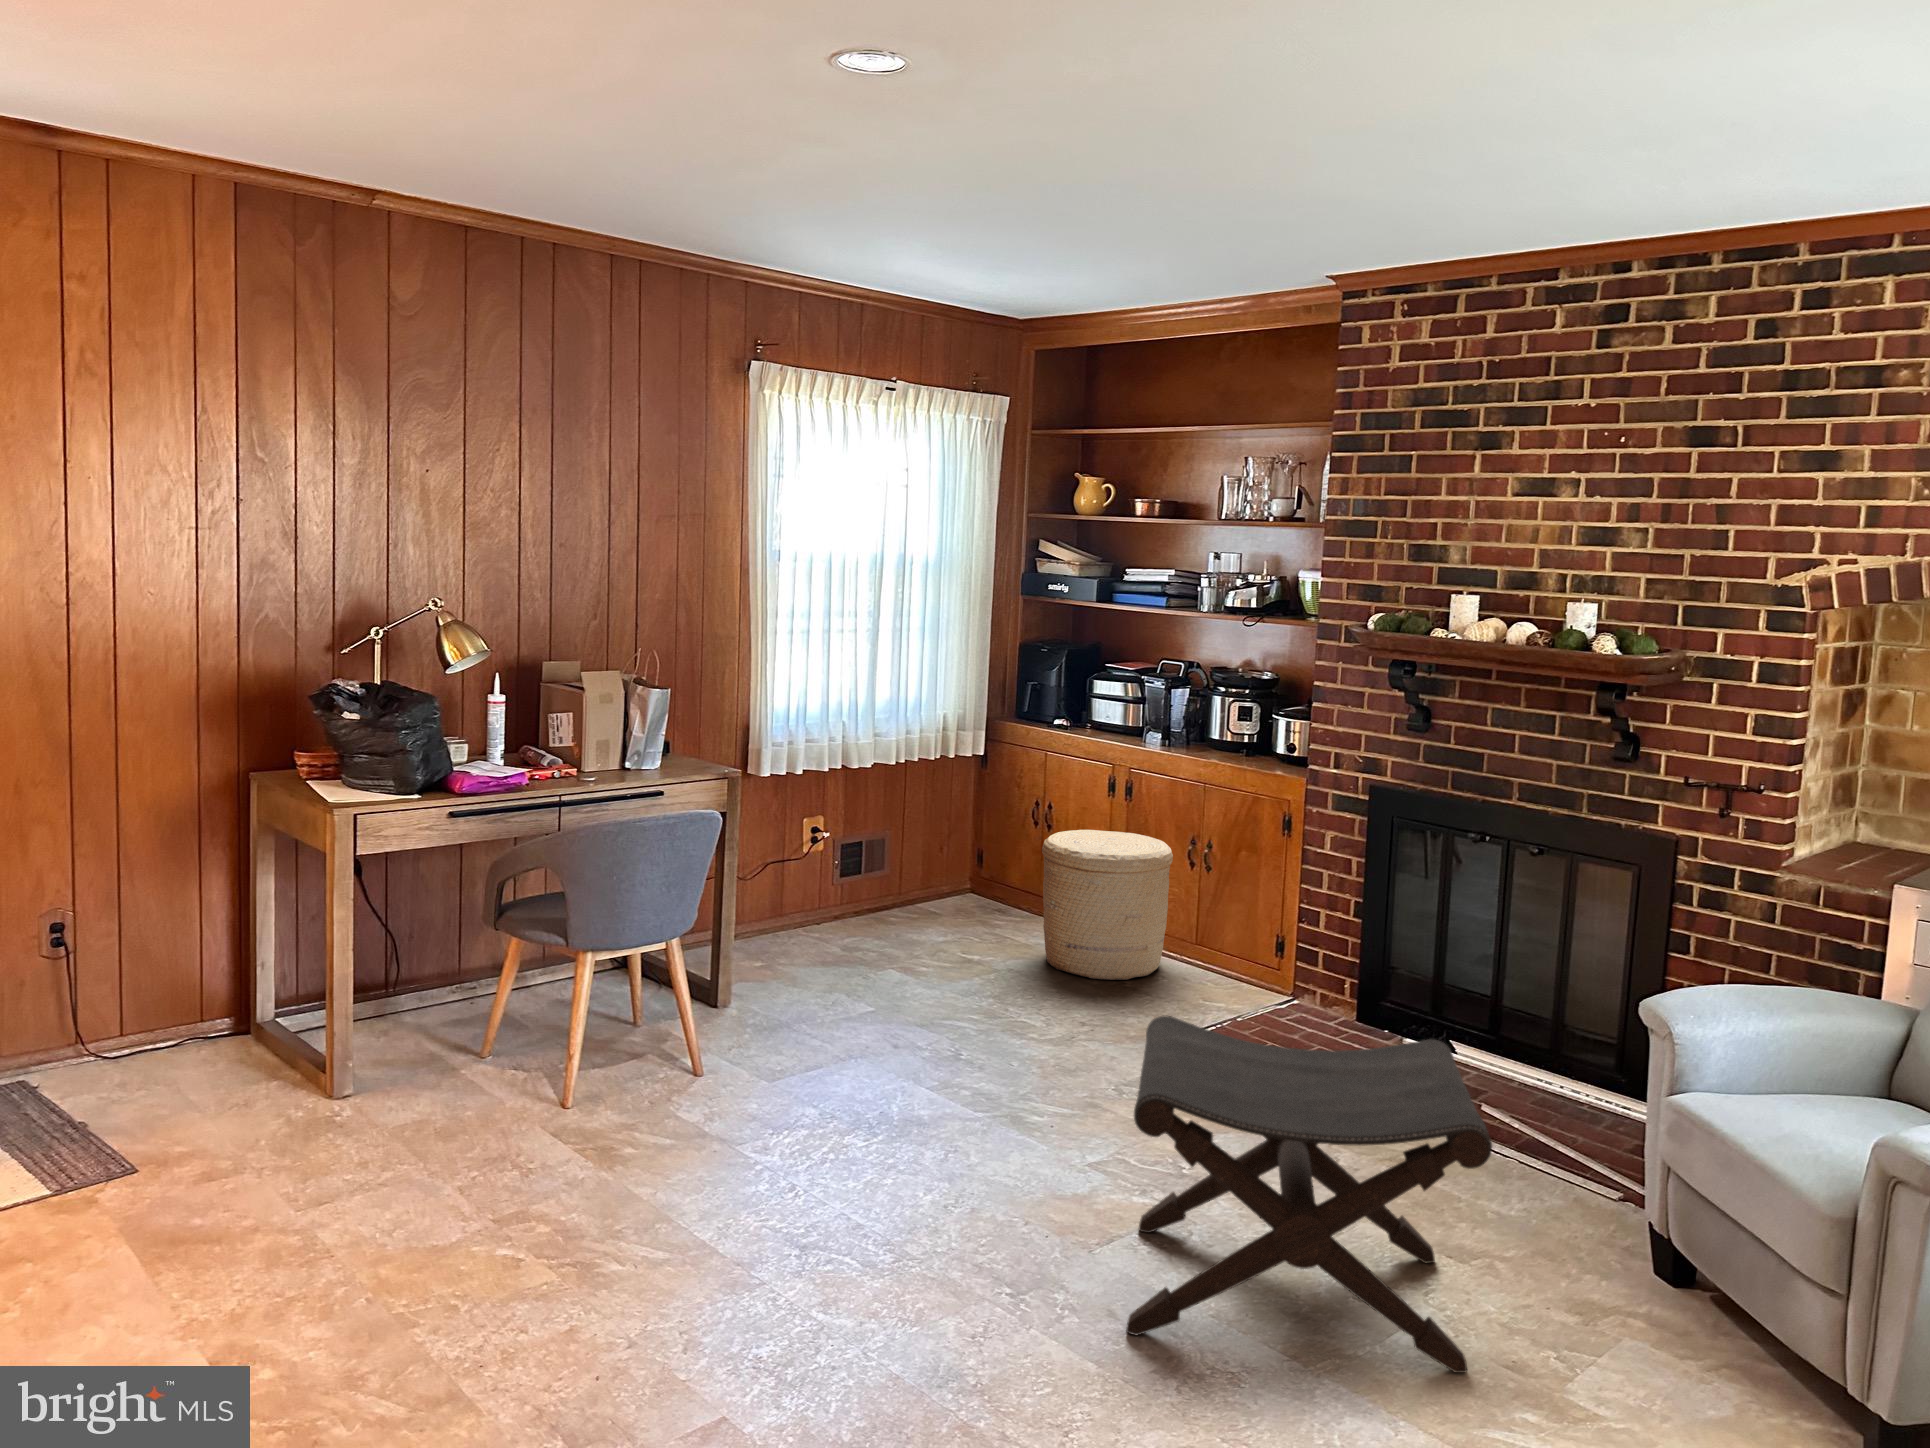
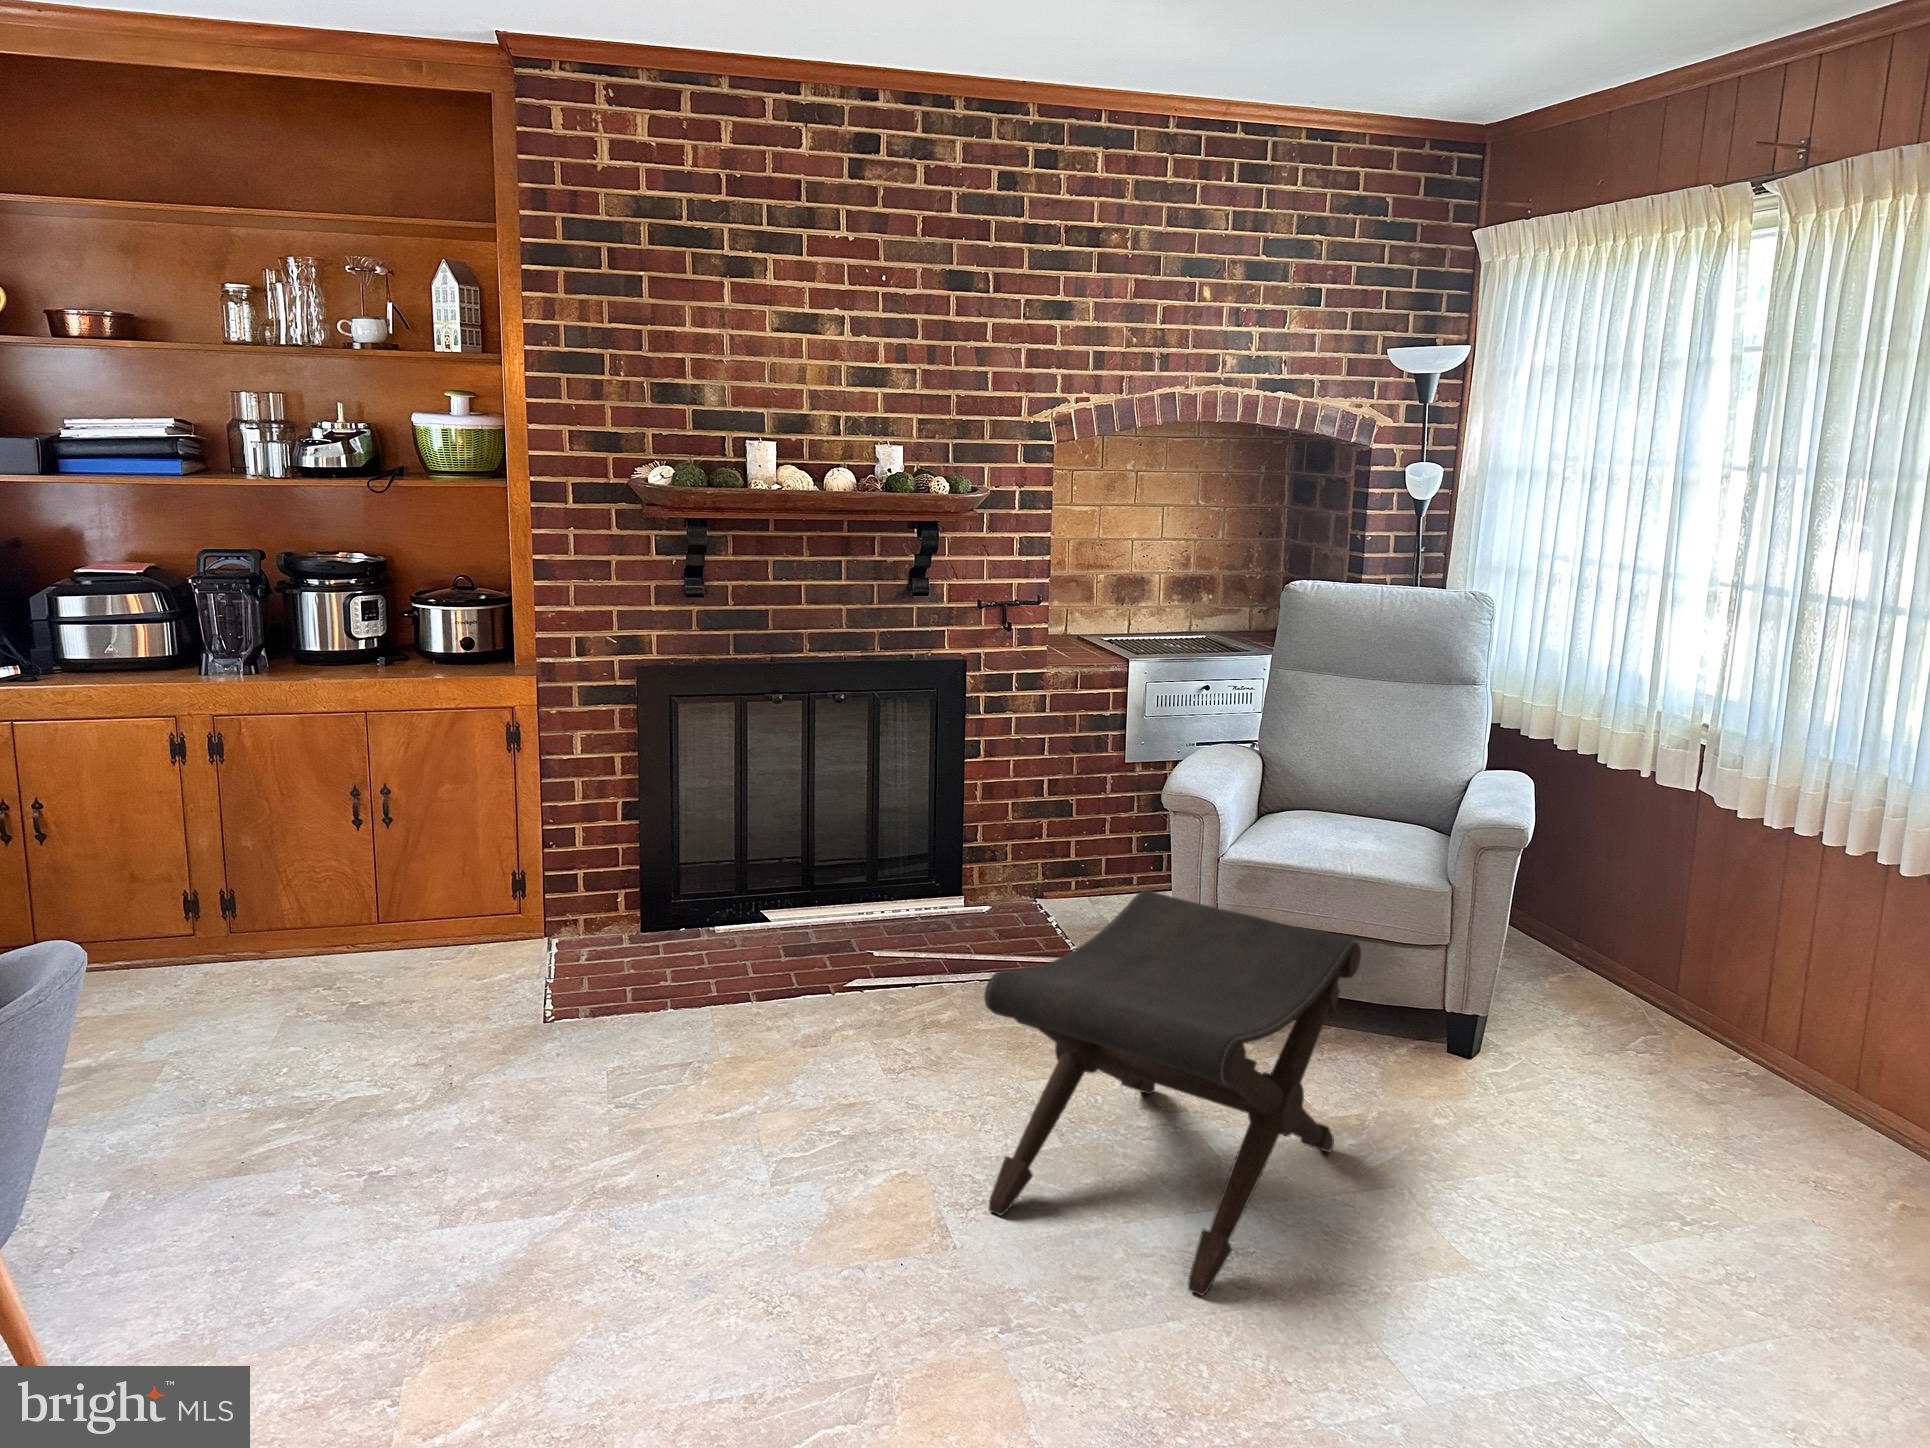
woven basket: present [1042,830,1173,980] -> none [165,803,377,1025]

